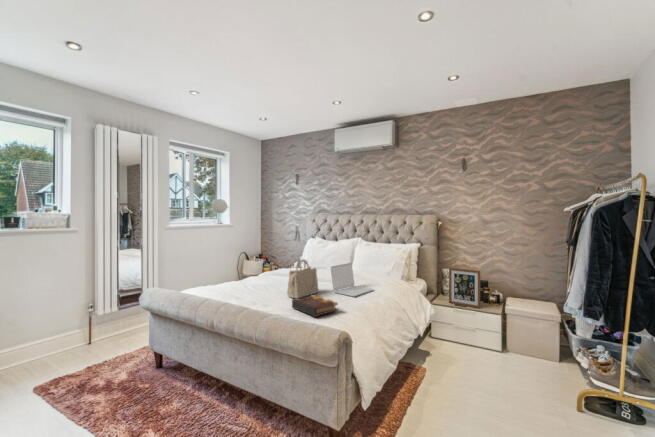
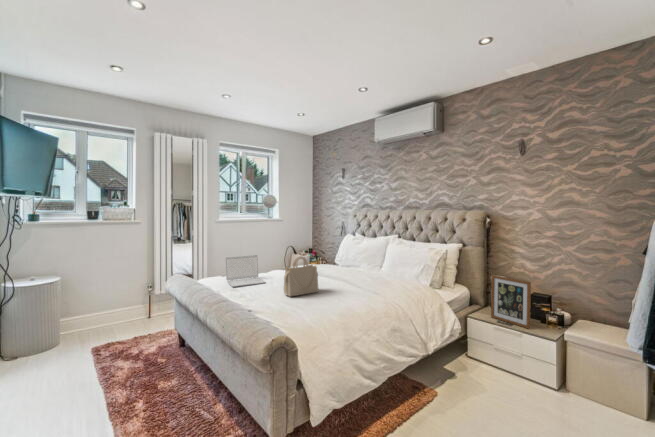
laptop: present [331,263,374,296] -> present [226,255,265,287]
book: present [292,295,338,317] -> none [274,295,314,319]

